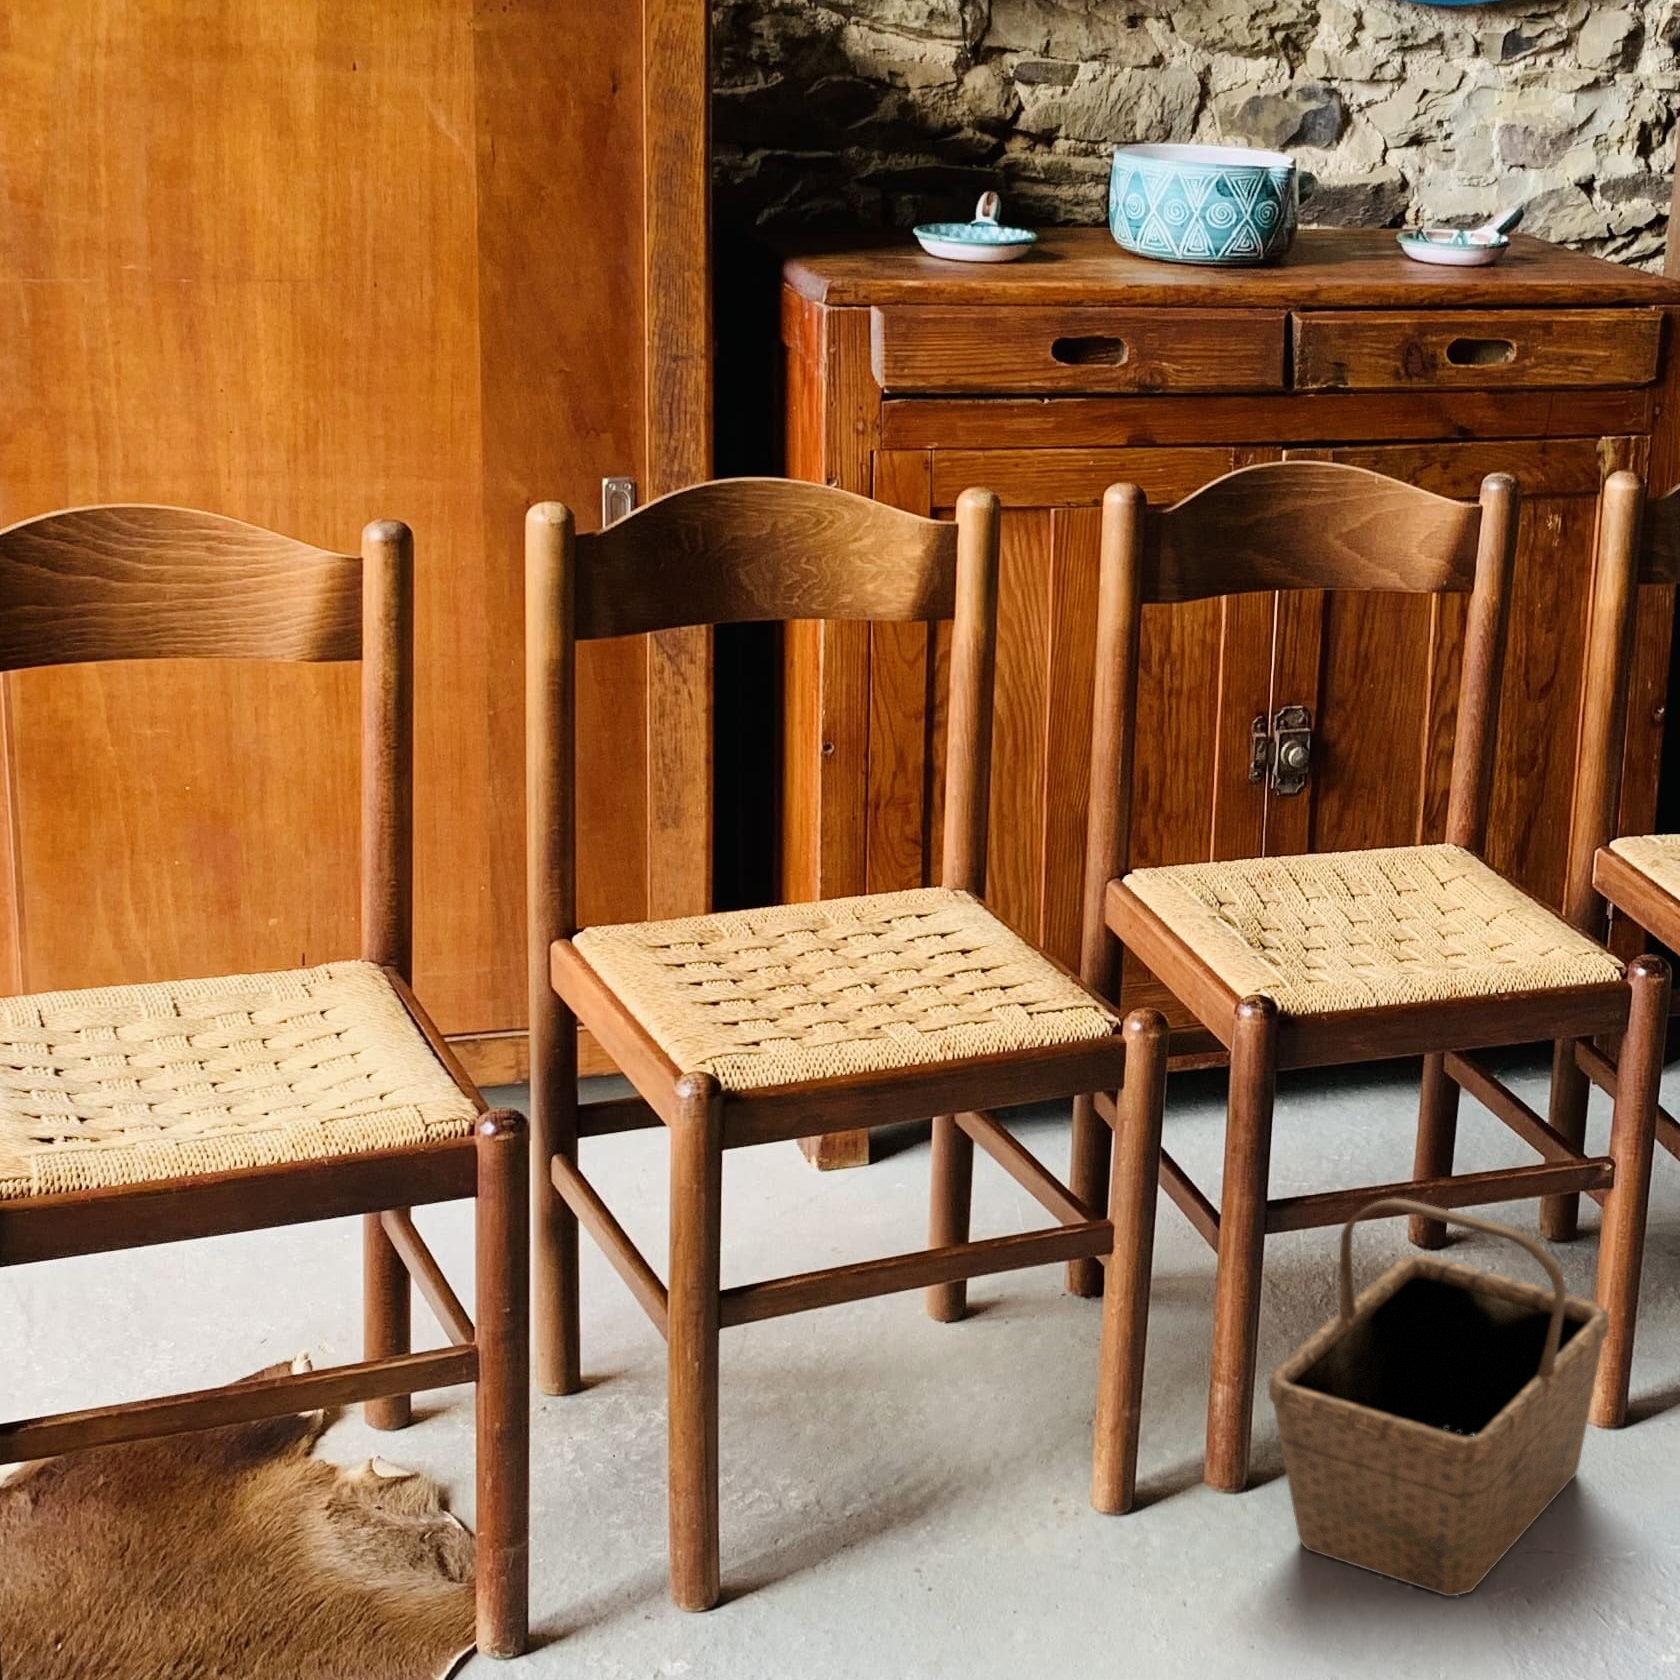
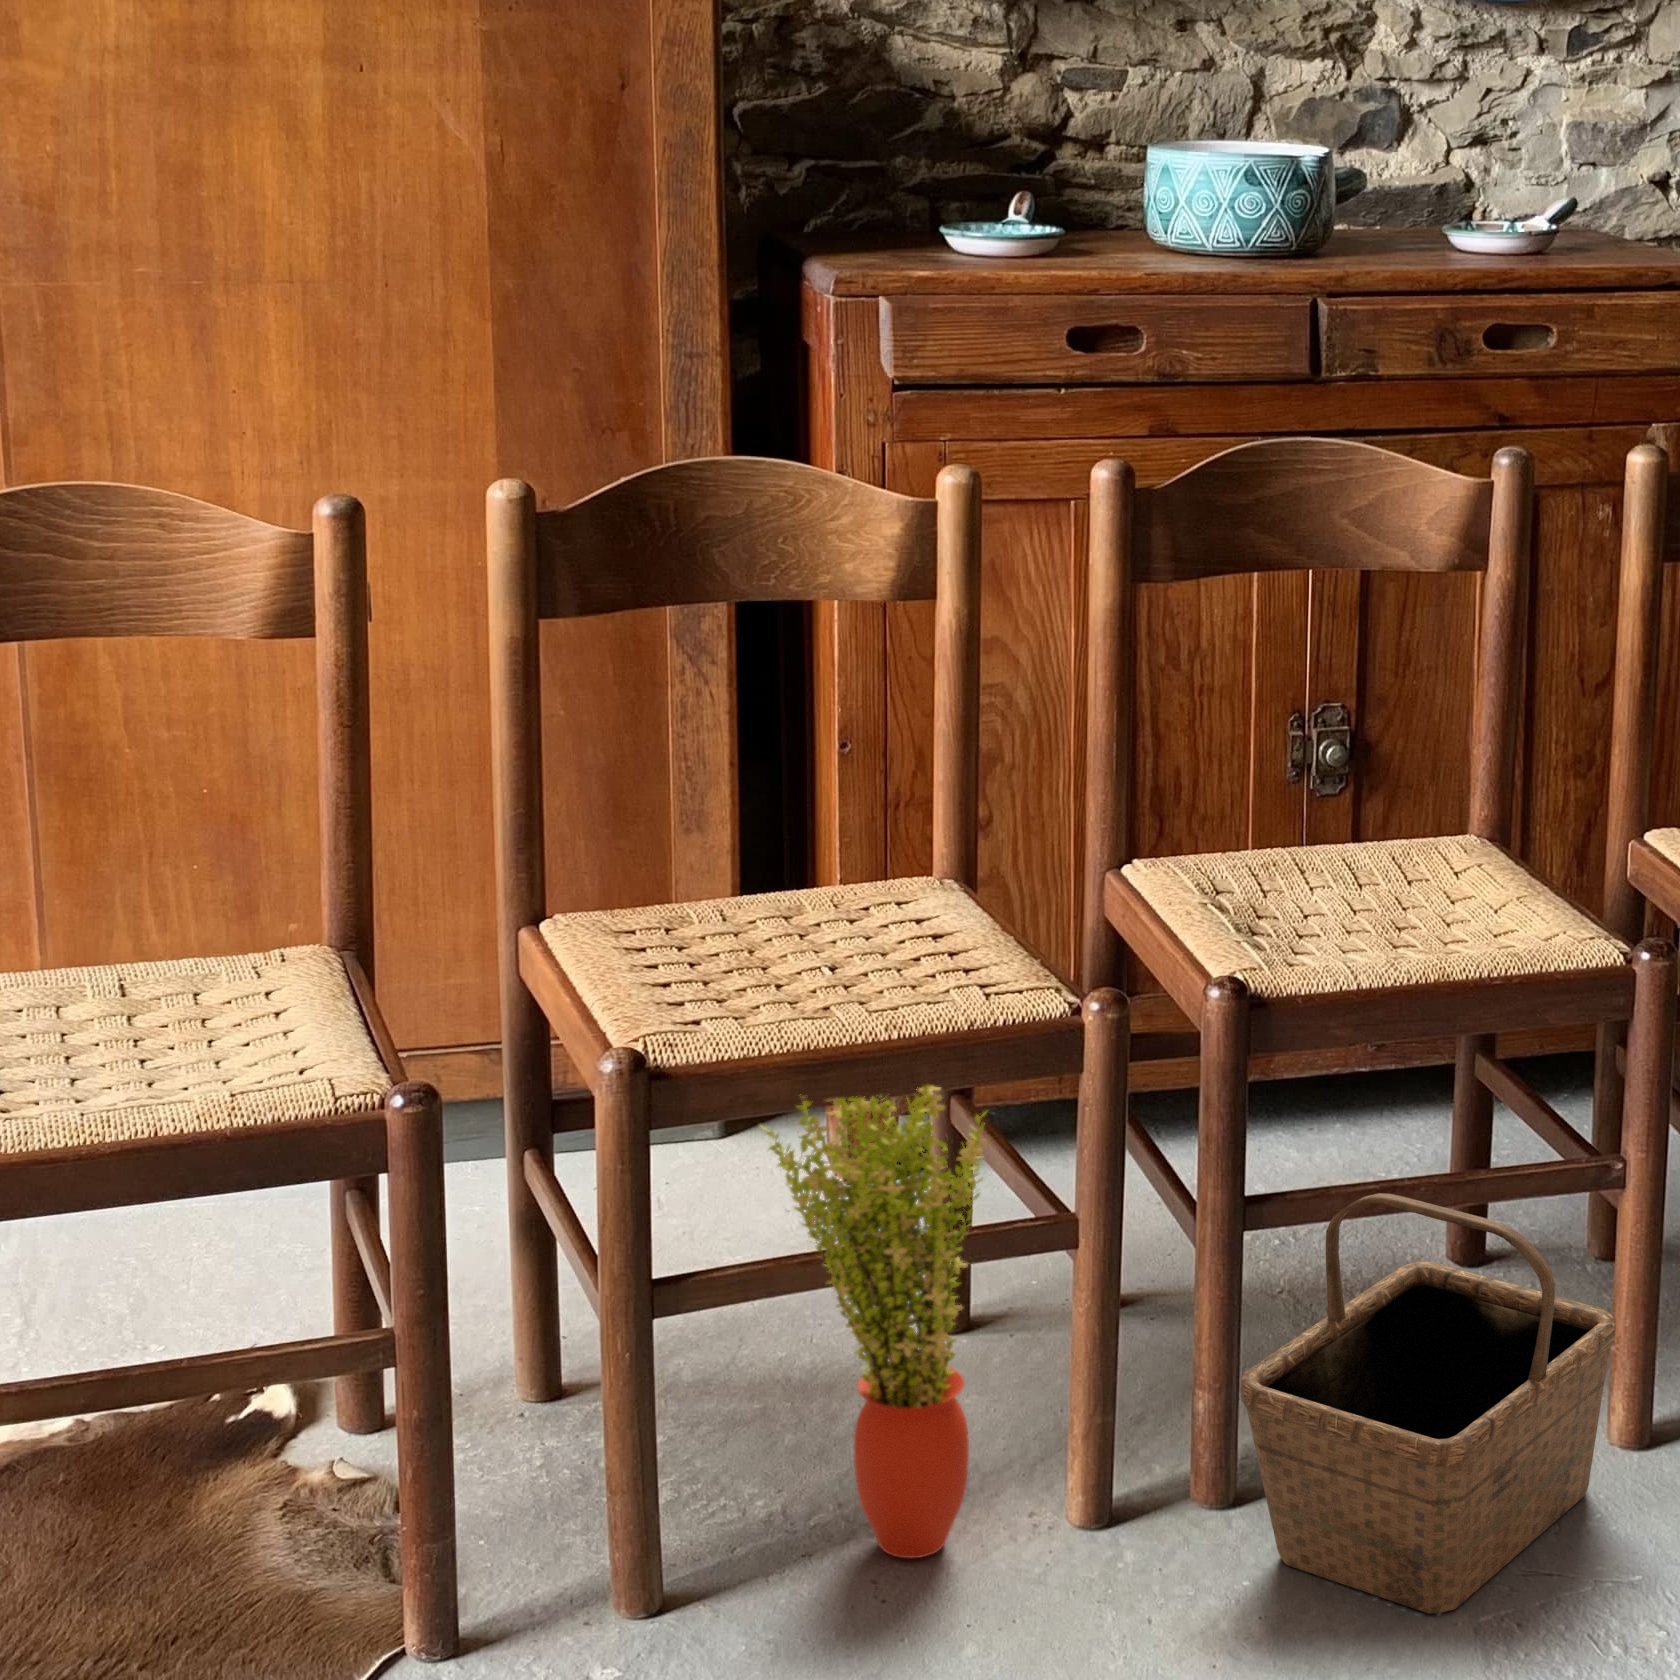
potted plant: none [816,1065,1039,1550] -> present [761,1085,988,1558]

